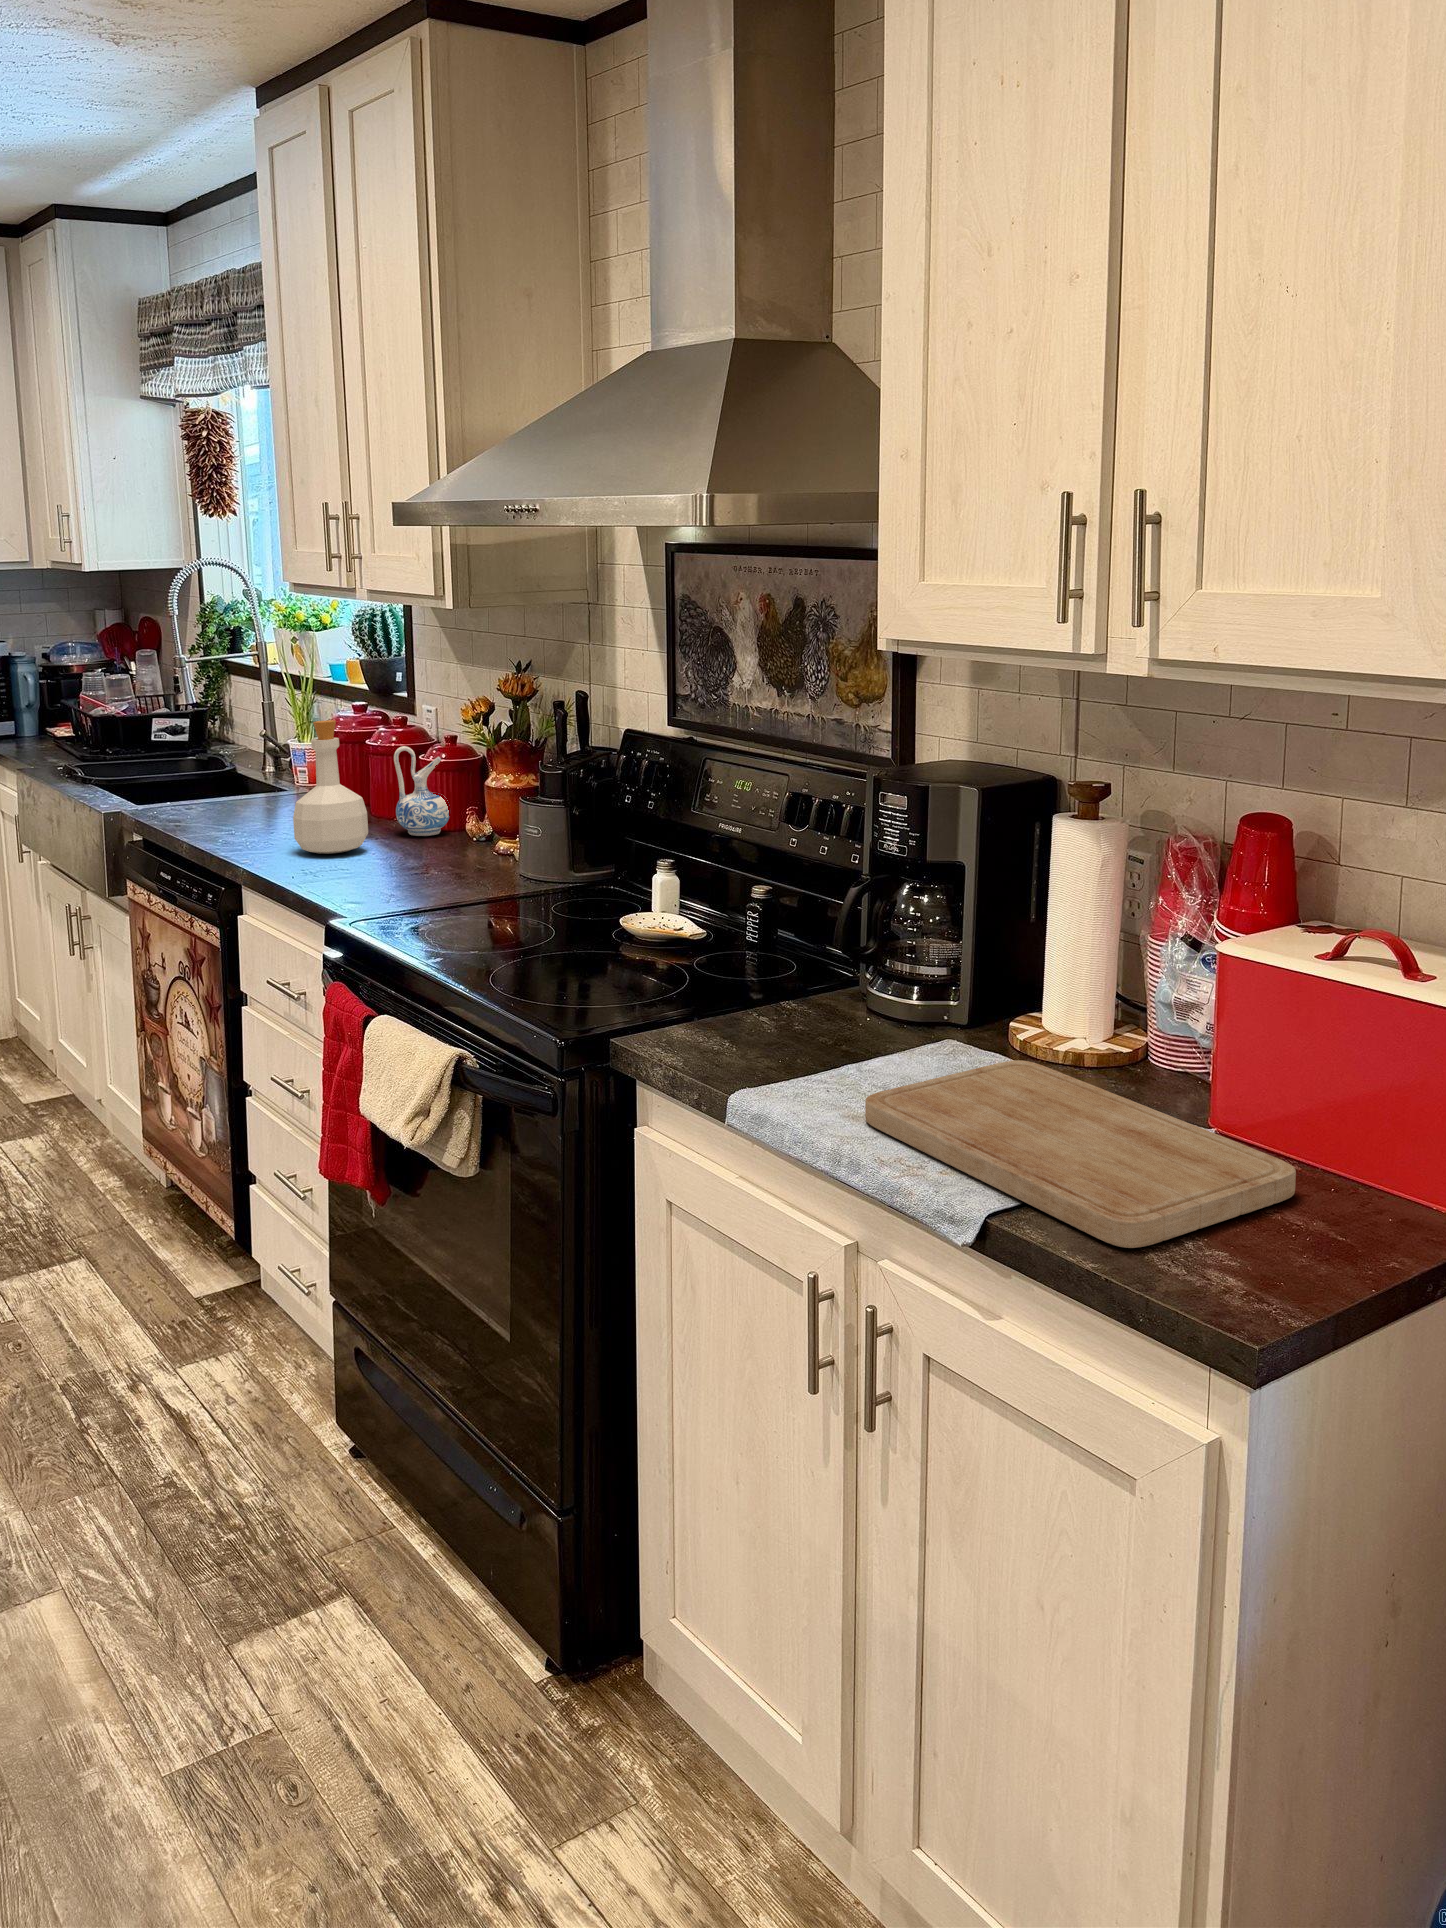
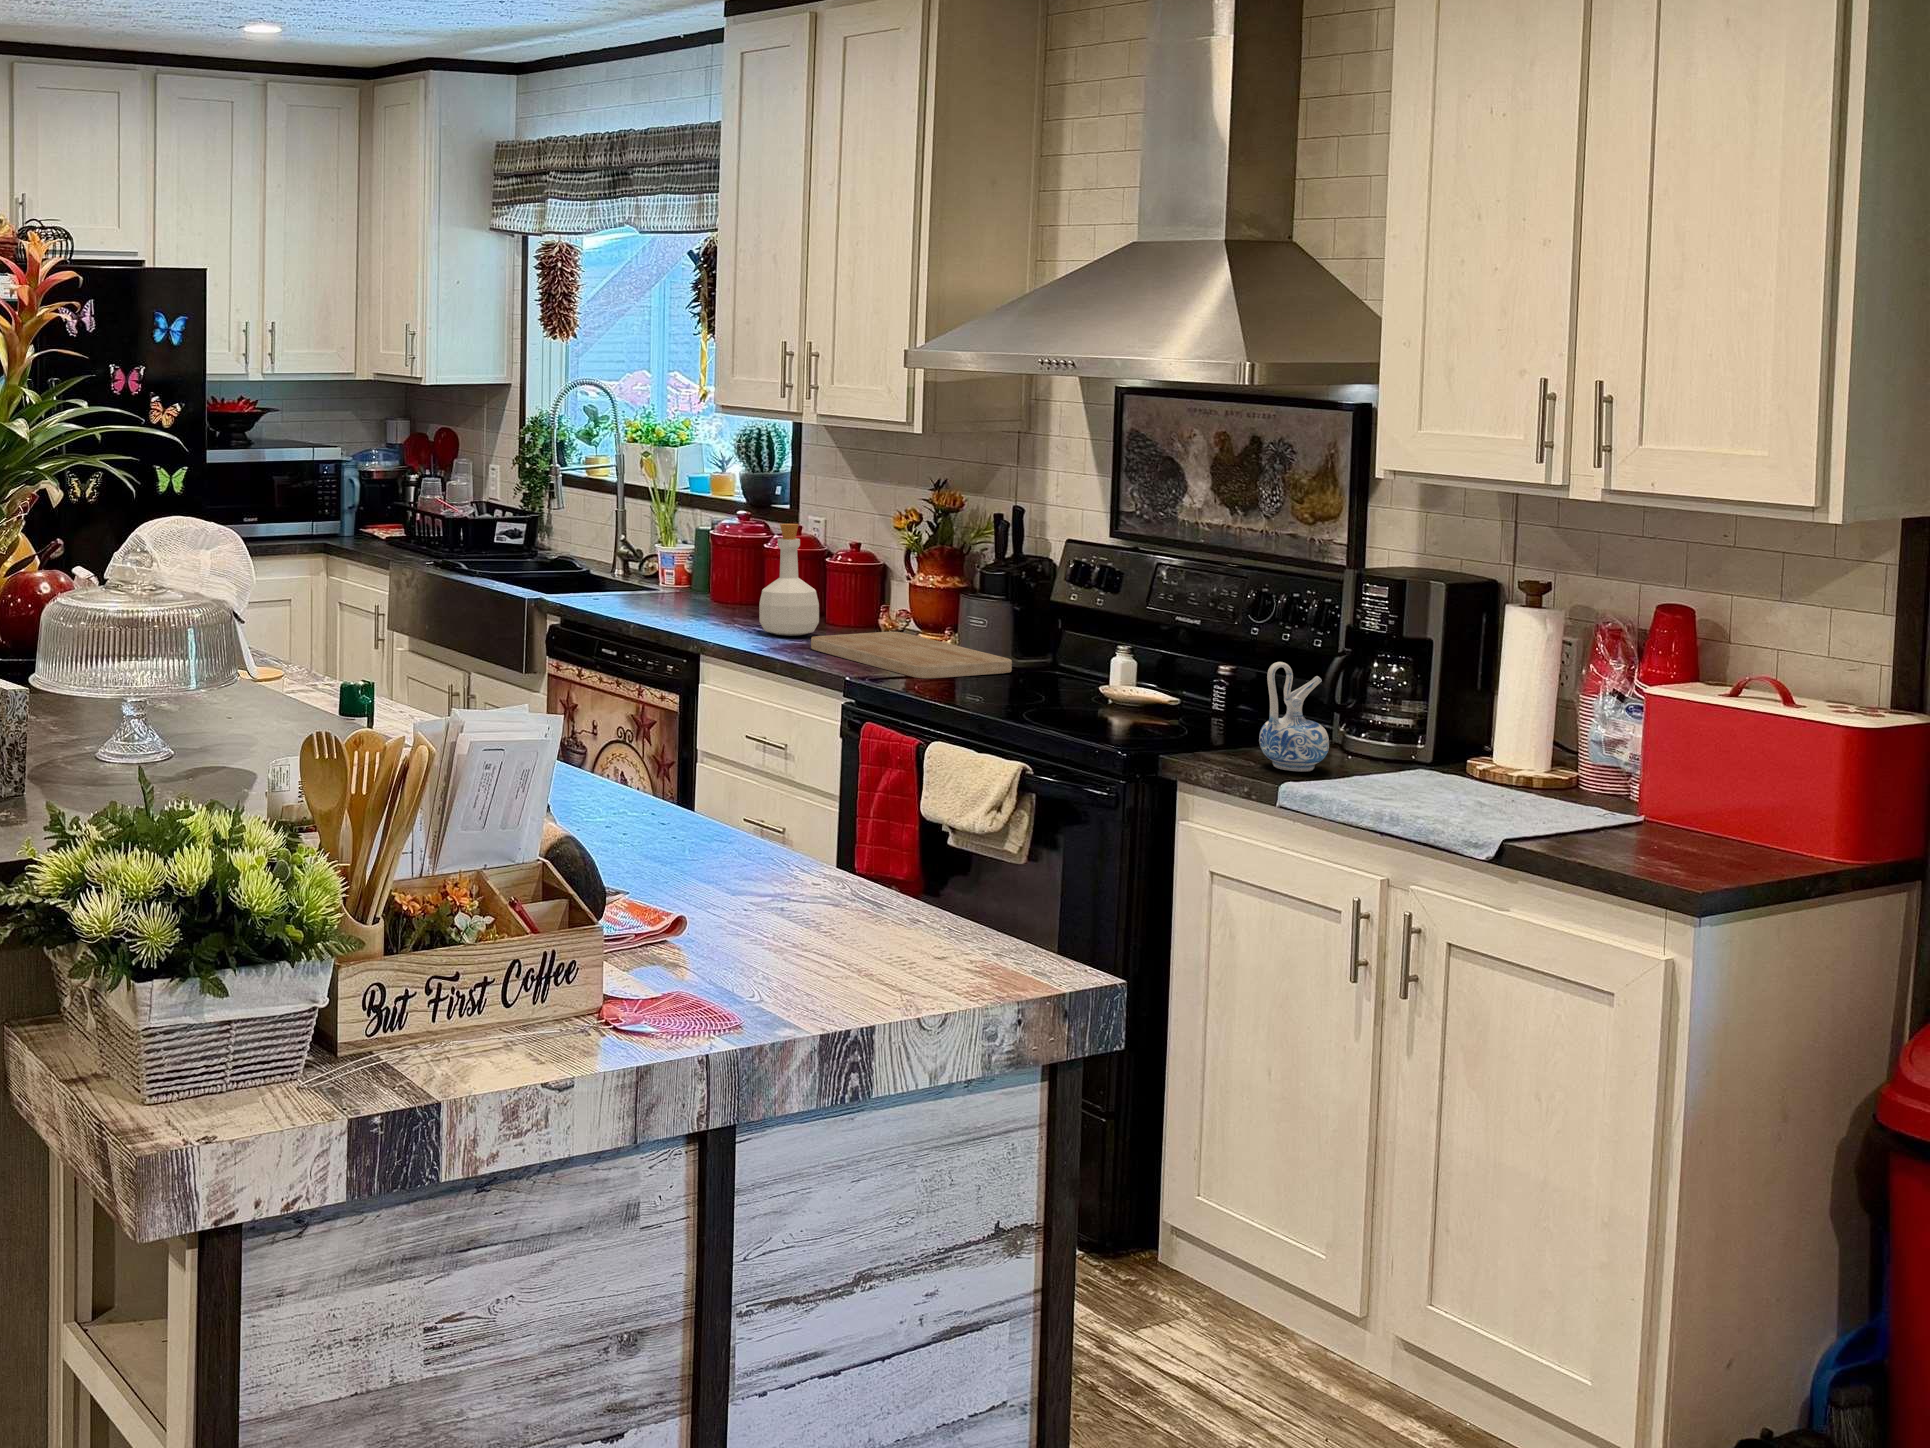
ceramic pitcher: present [394,746,449,836] -> present [1259,662,1329,771]
cutting board: present [865,1060,1296,1248] -> present [811,632,1012,679]

